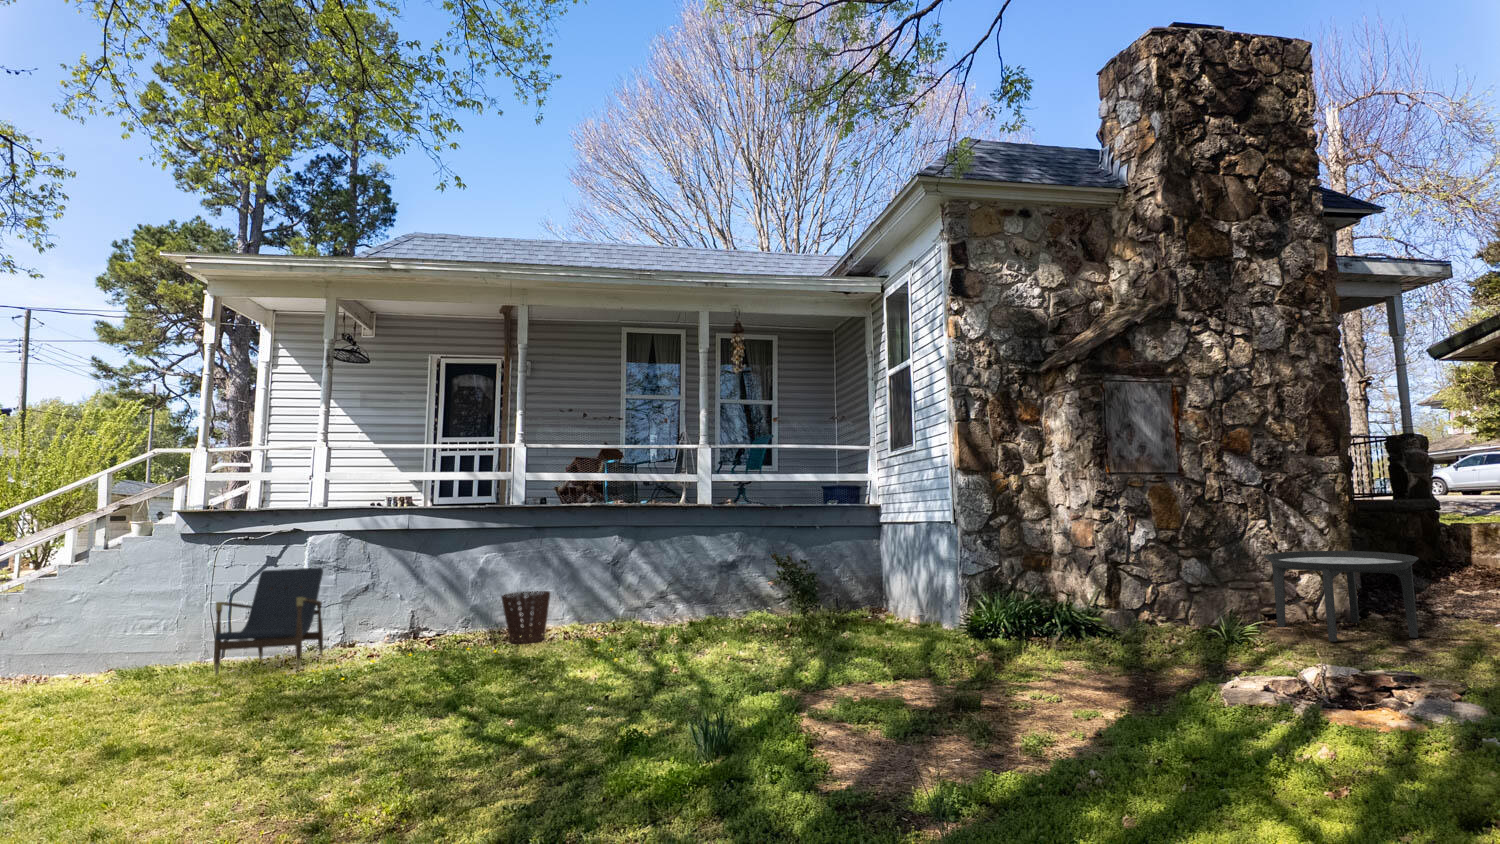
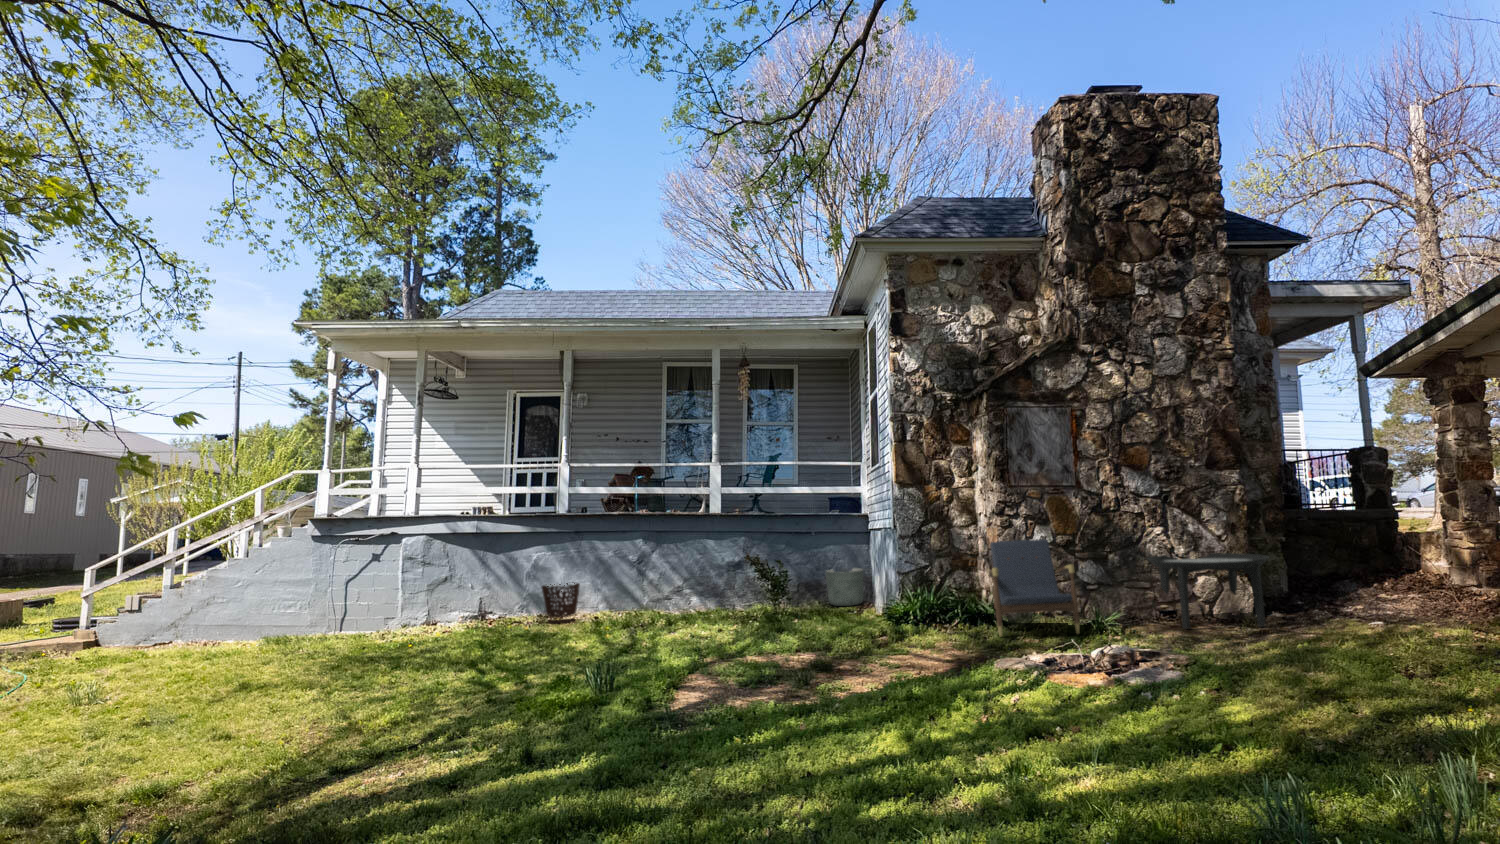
lounge chair: present [214,567,323,675] -> present [989,539,1079,636]
planter: none [848,569,892,614] -> present [826,568,864,606]

